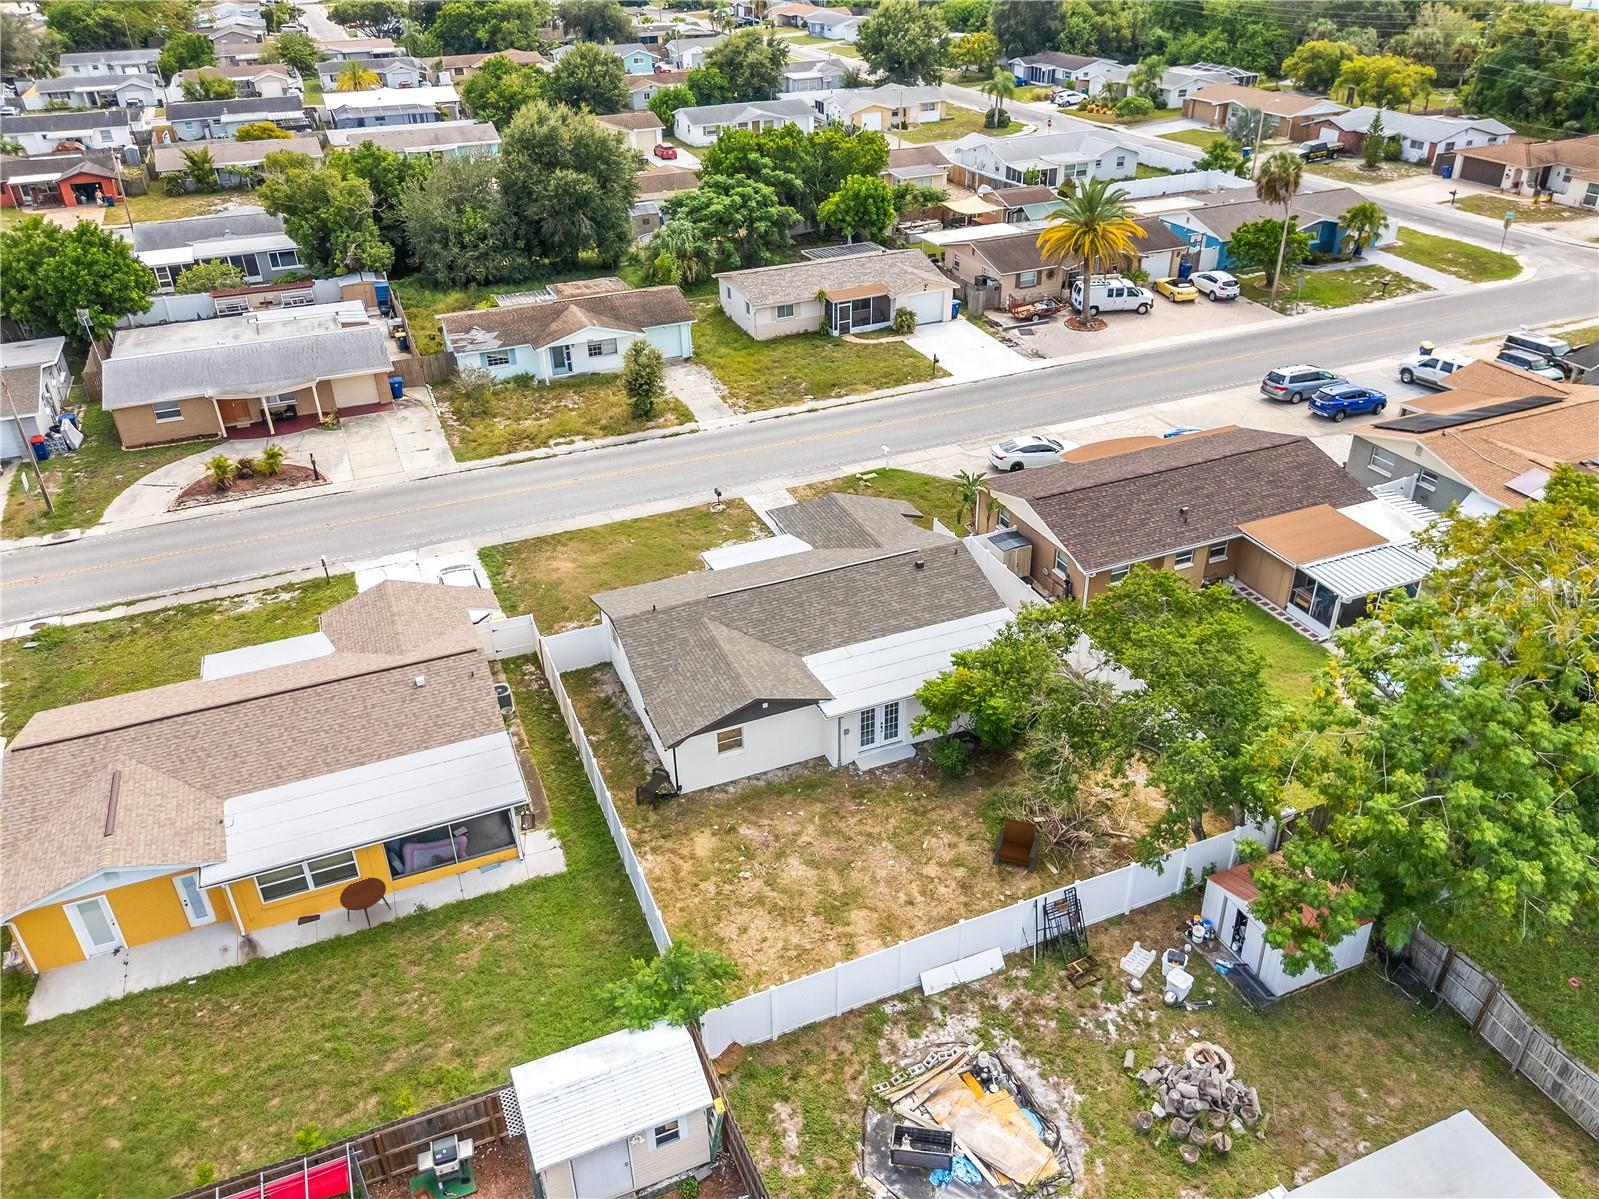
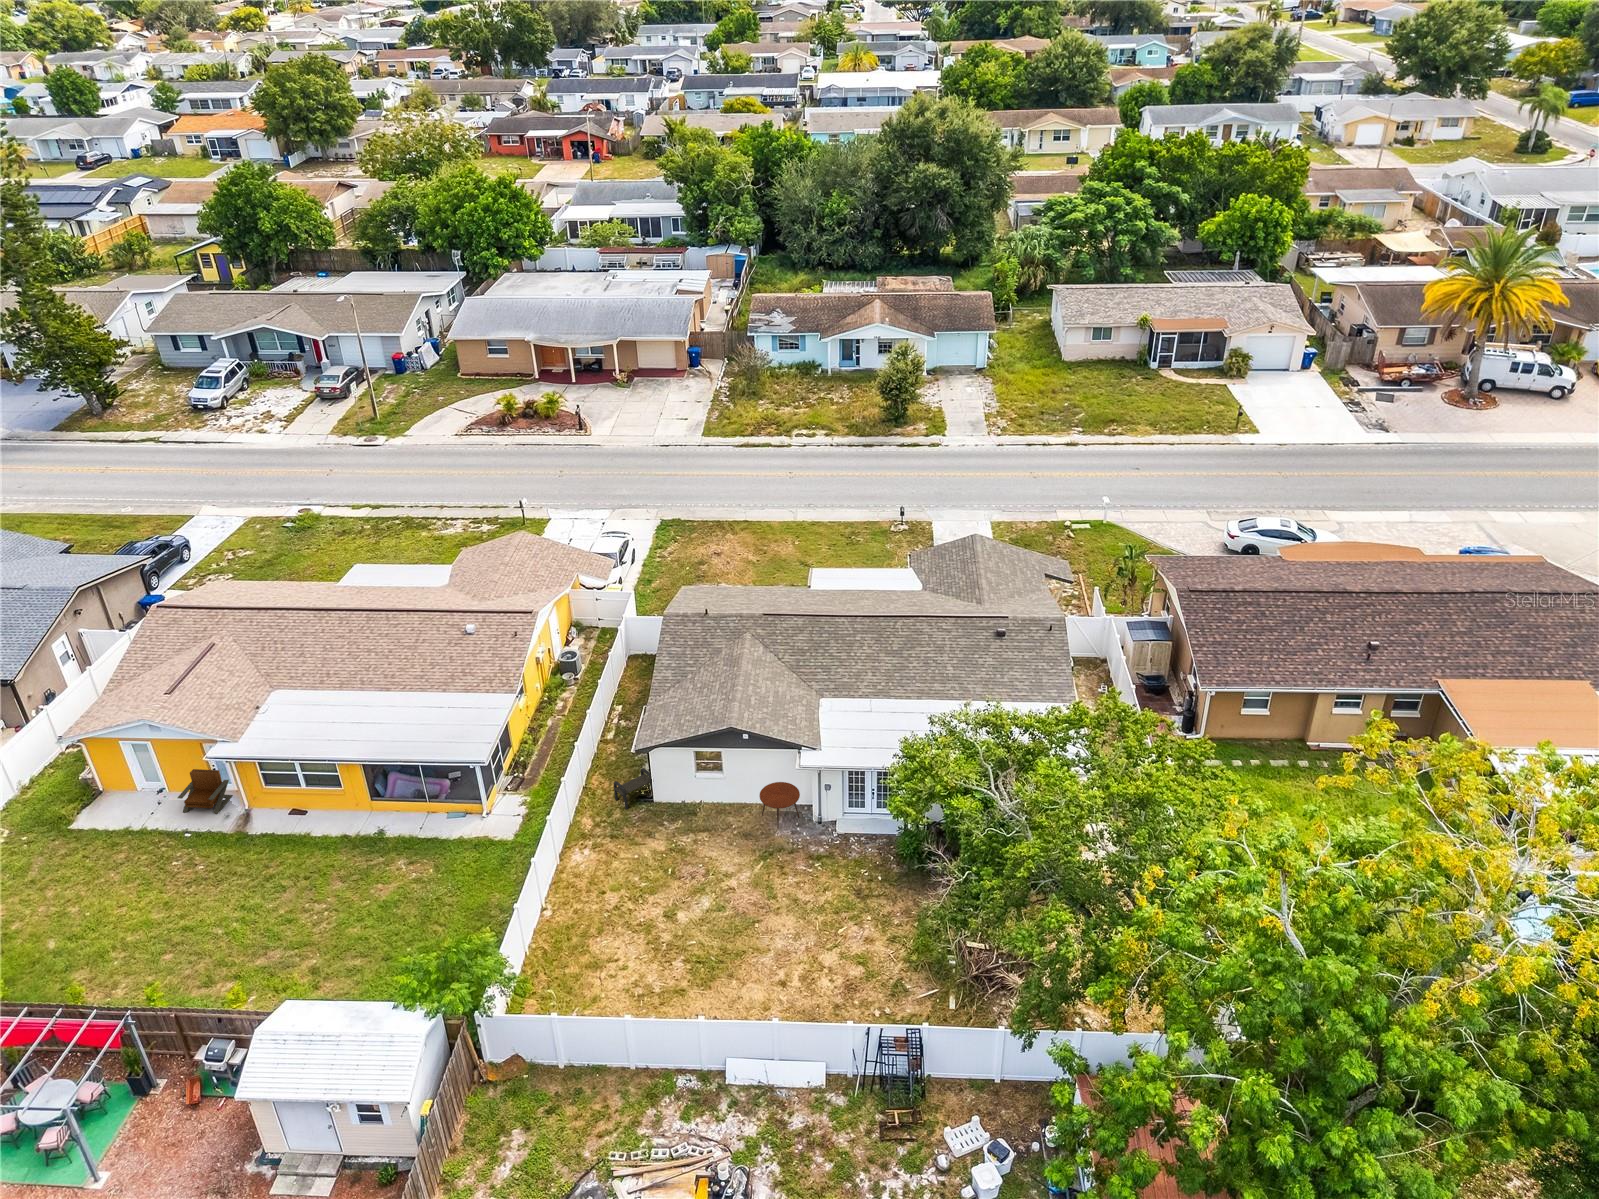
lounge chair: present [993,818,1041,873] -> present [178,769,233,814]
dining table: present [340,878,391,929] -> present [760,782,800,828]

